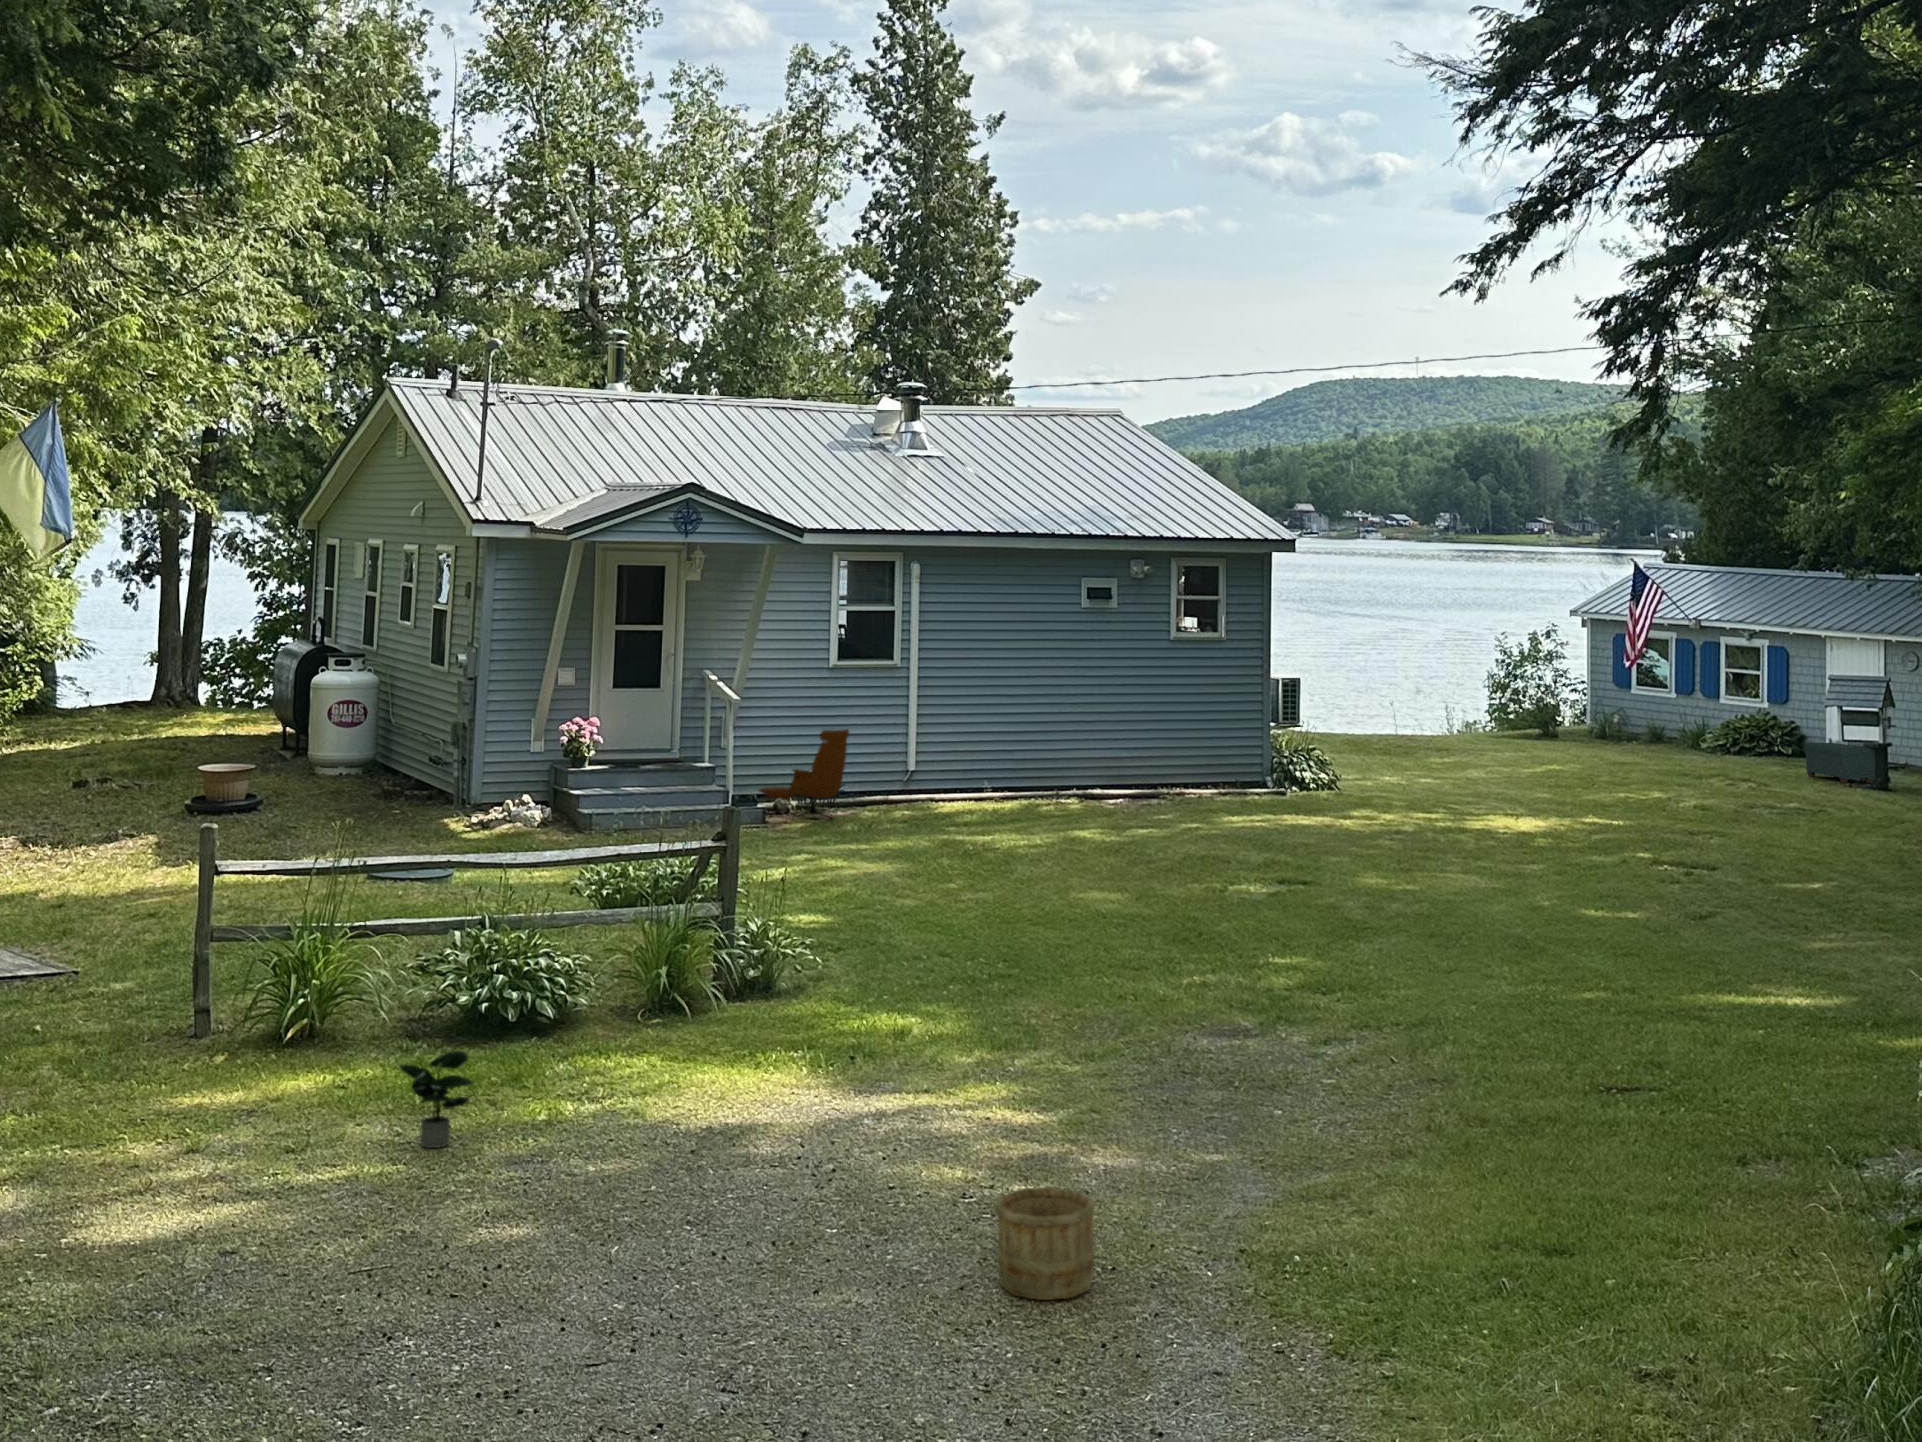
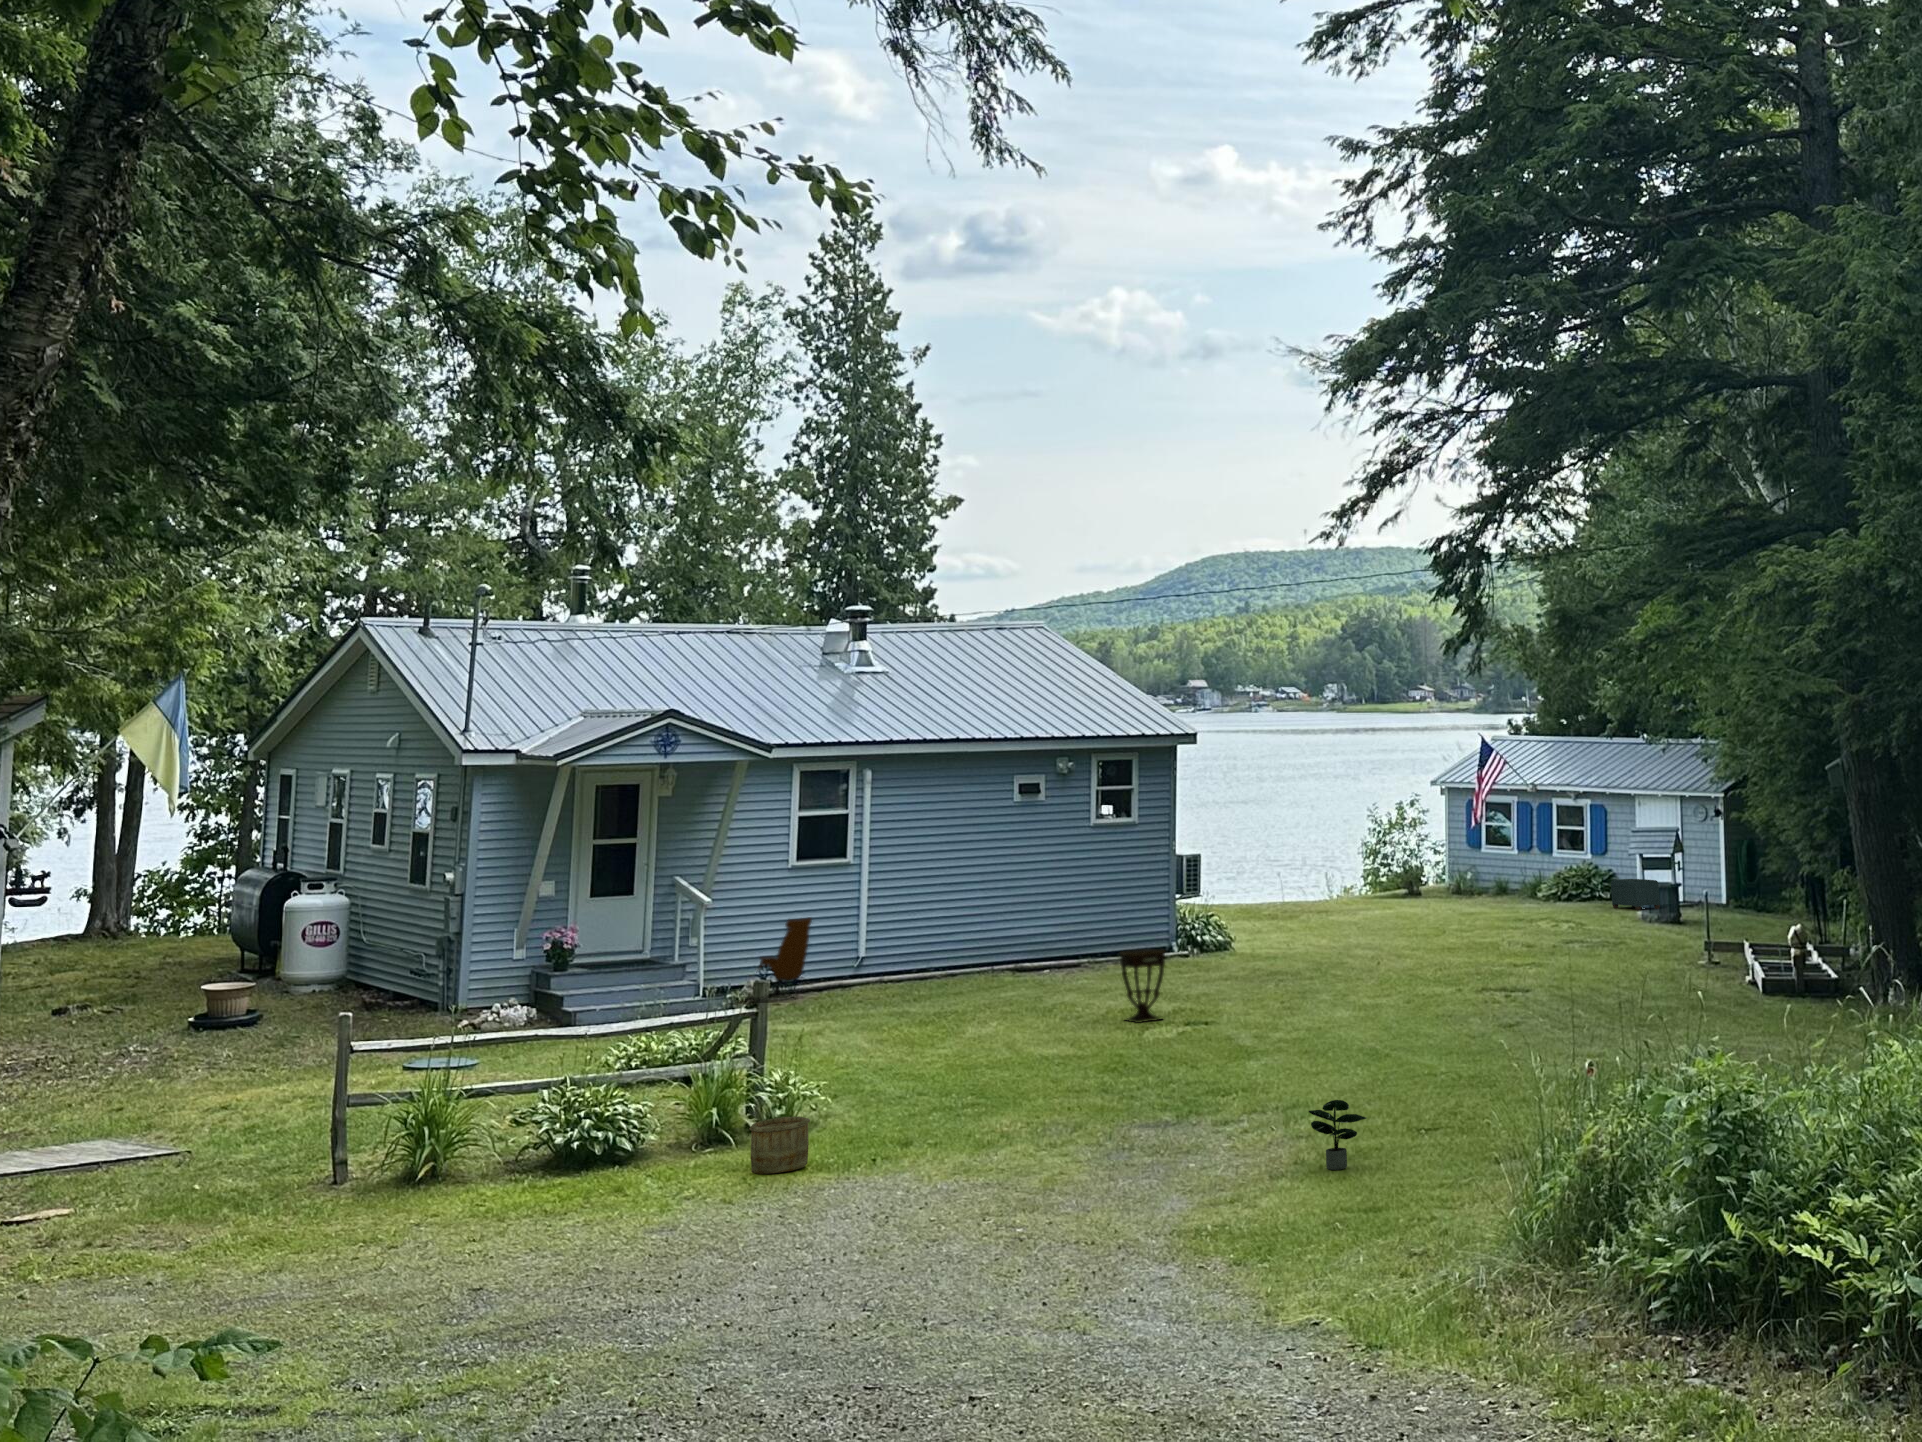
side table: none [1199,812,1258,905] -> present [1120,949,1165,1023]
potted plant: present [399,1051,474,1148] -> present [1309,1100,1366,1170]
wooden bucket: present [994,1187,1095,1300] -> present [749,1117,810,1174]

